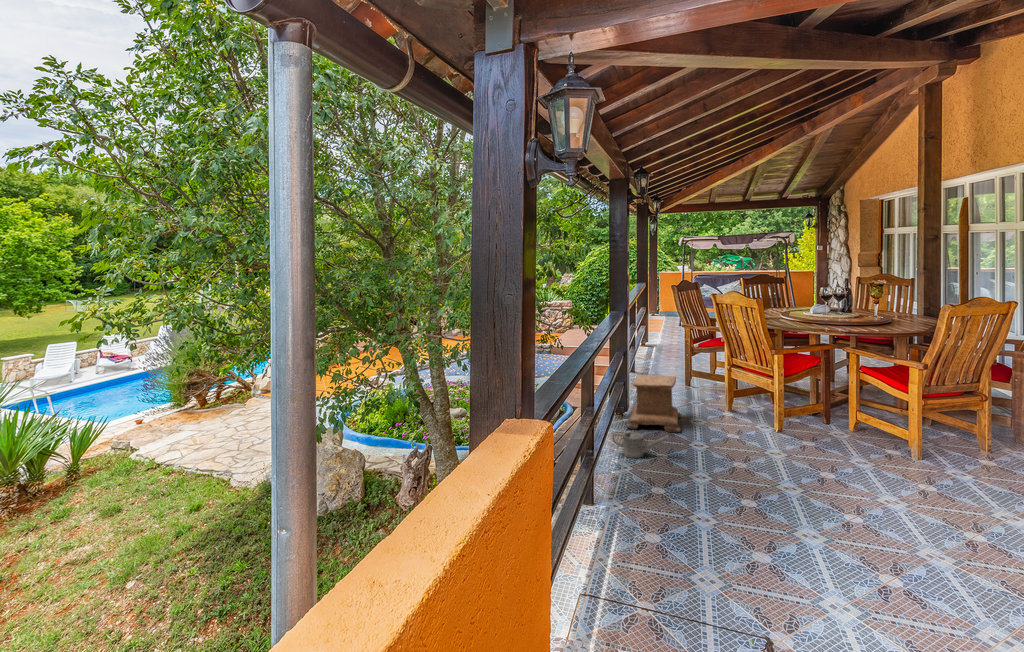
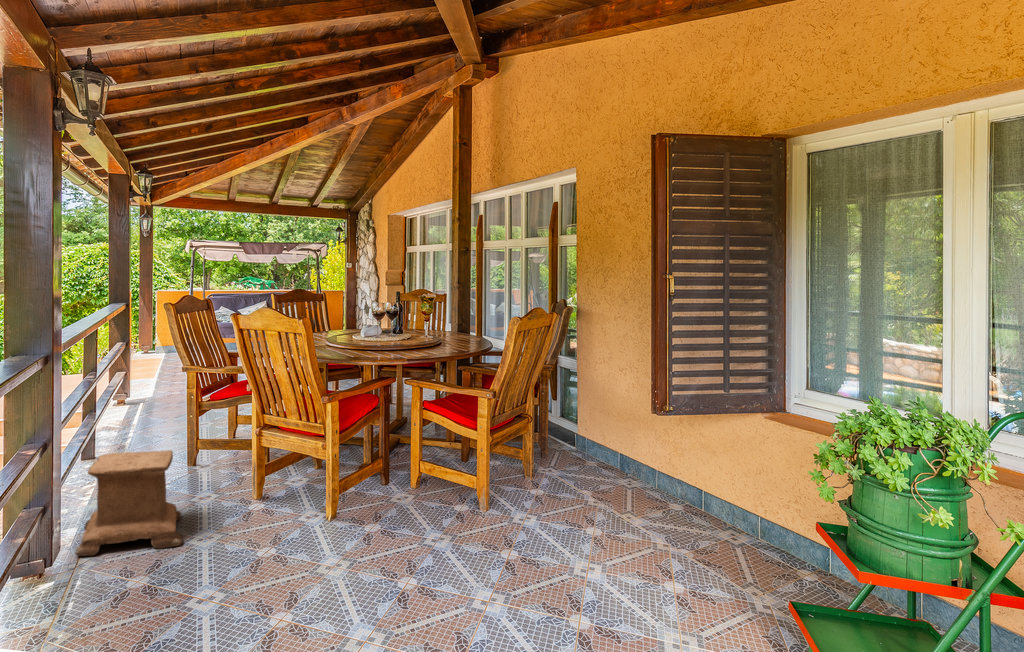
watering can: present [613,432,669,458] -> none [40,555,159,617]

